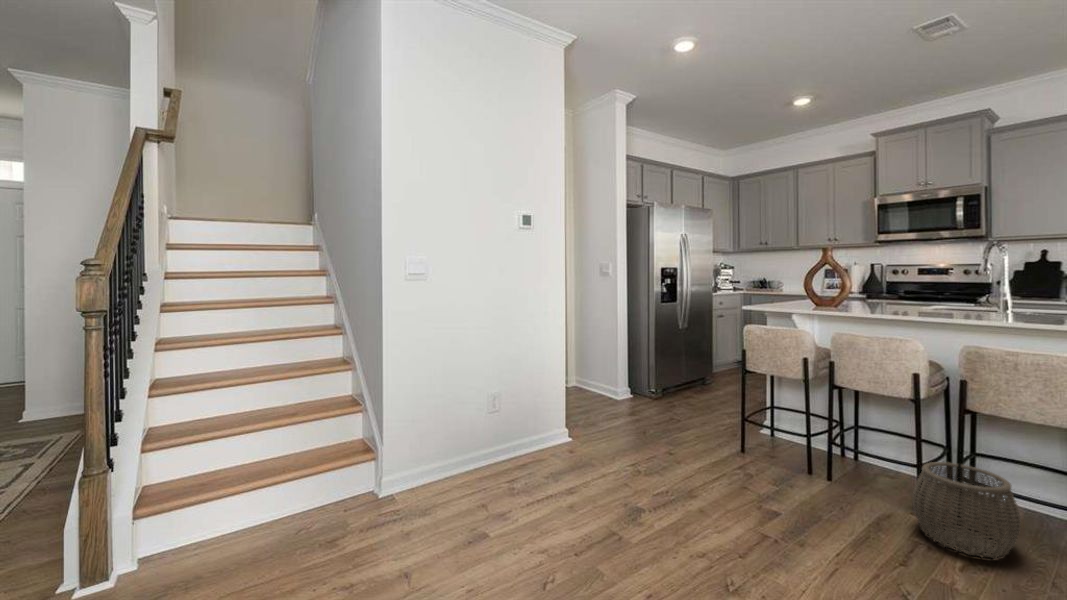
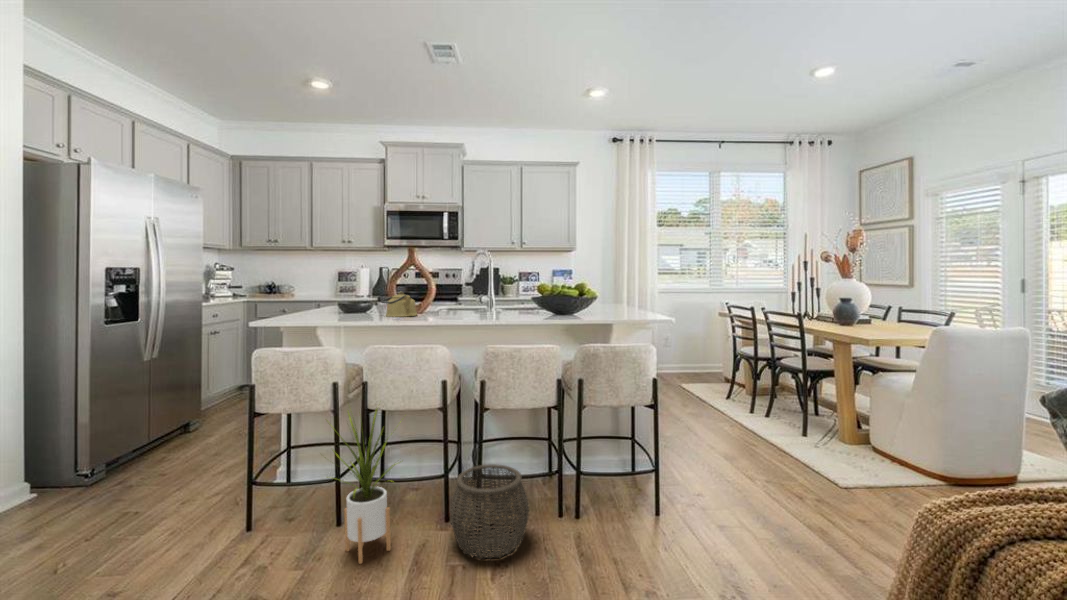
kettle: none [859,287,899,311] -> present [382,292,417,317]
house plant: none [789,373,870,505] -> present [333,408,396,564]

